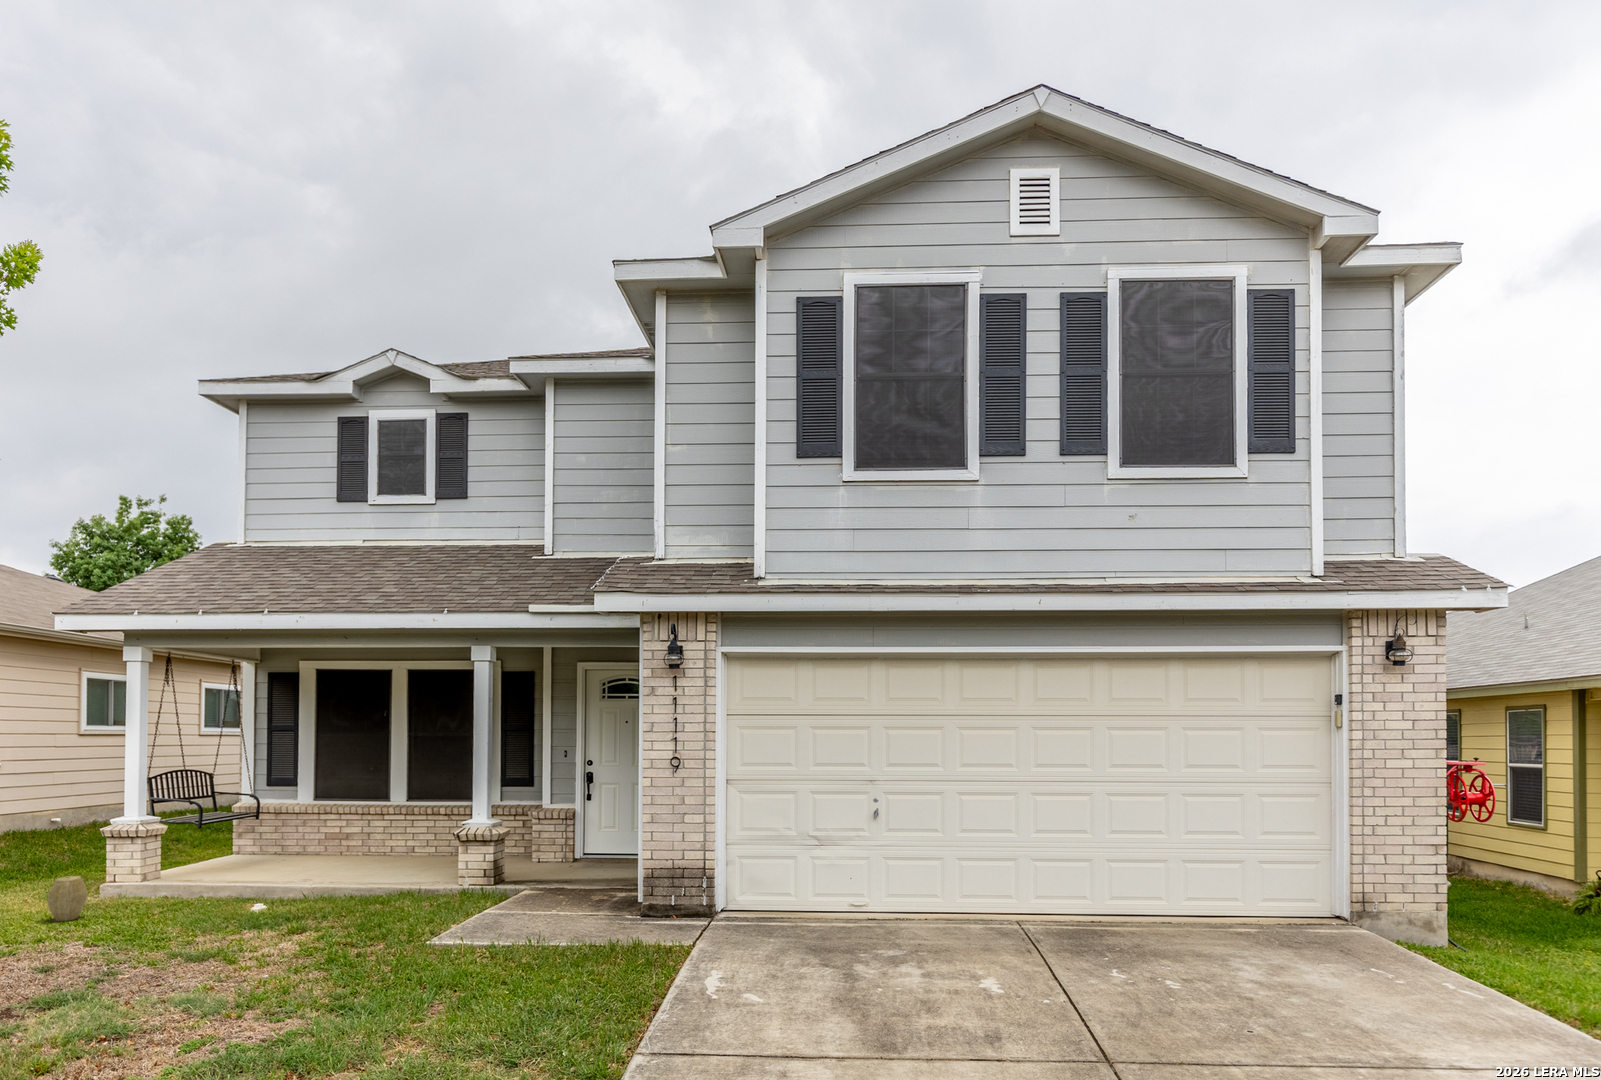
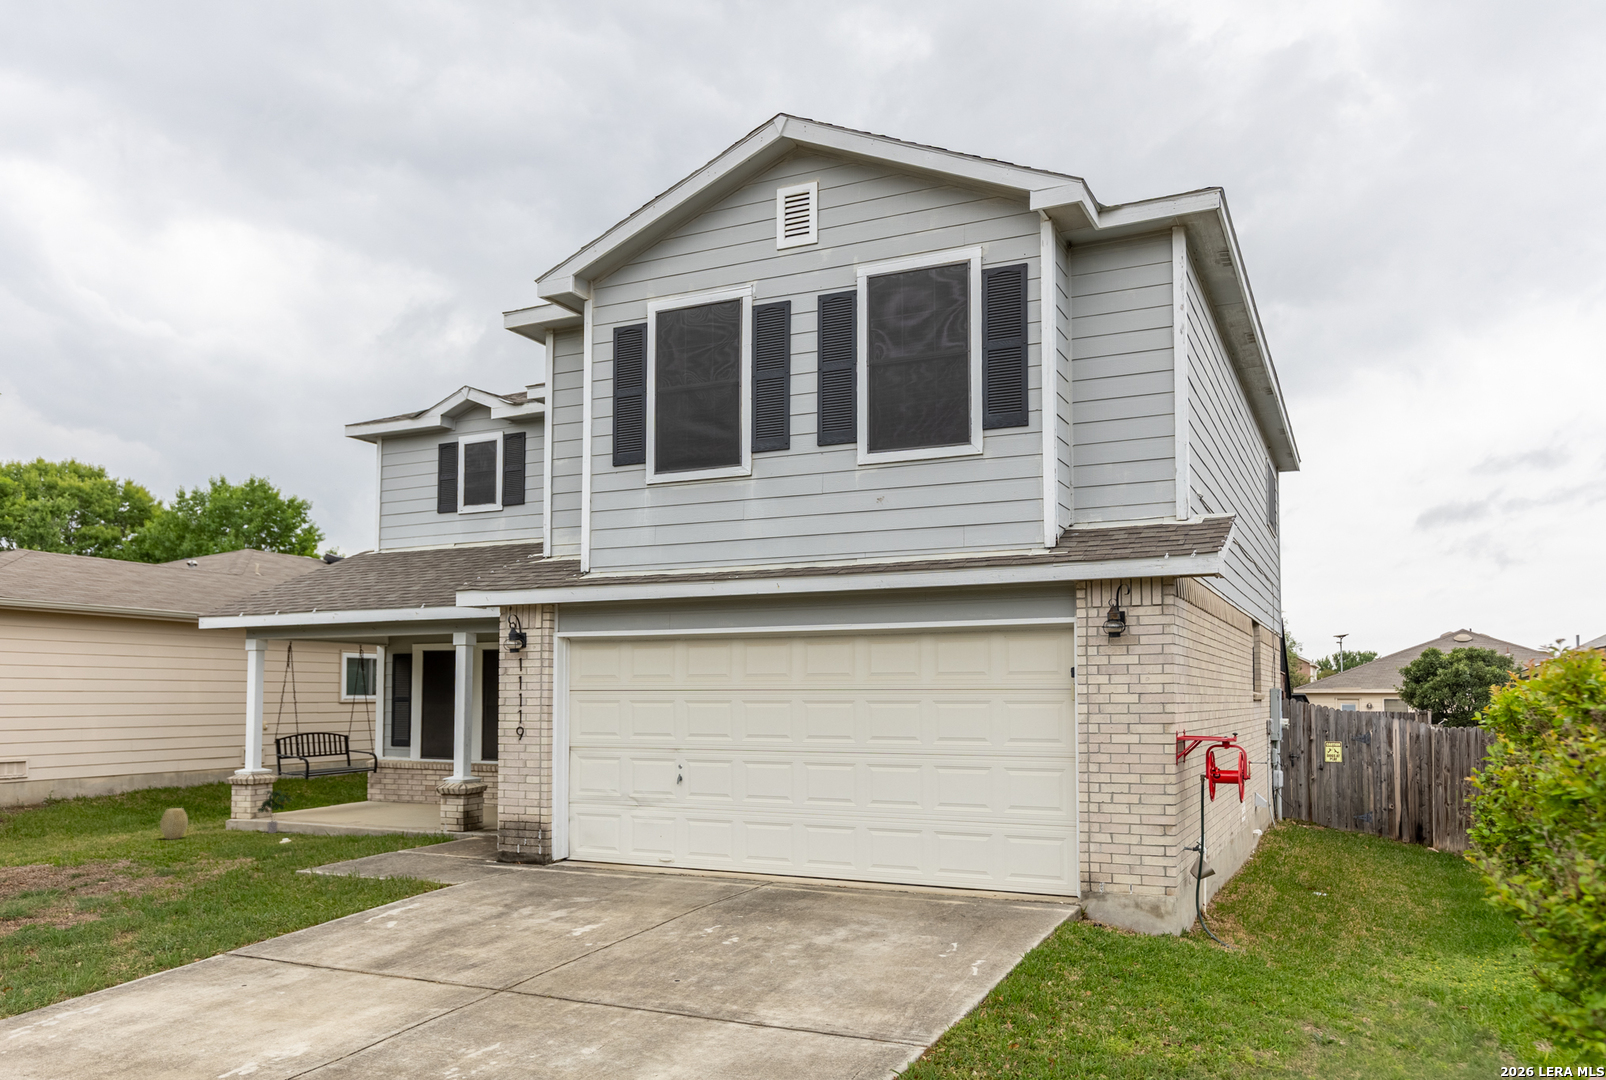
potted plant: none [171,842,225,899] -> present [258,790,290,833]

